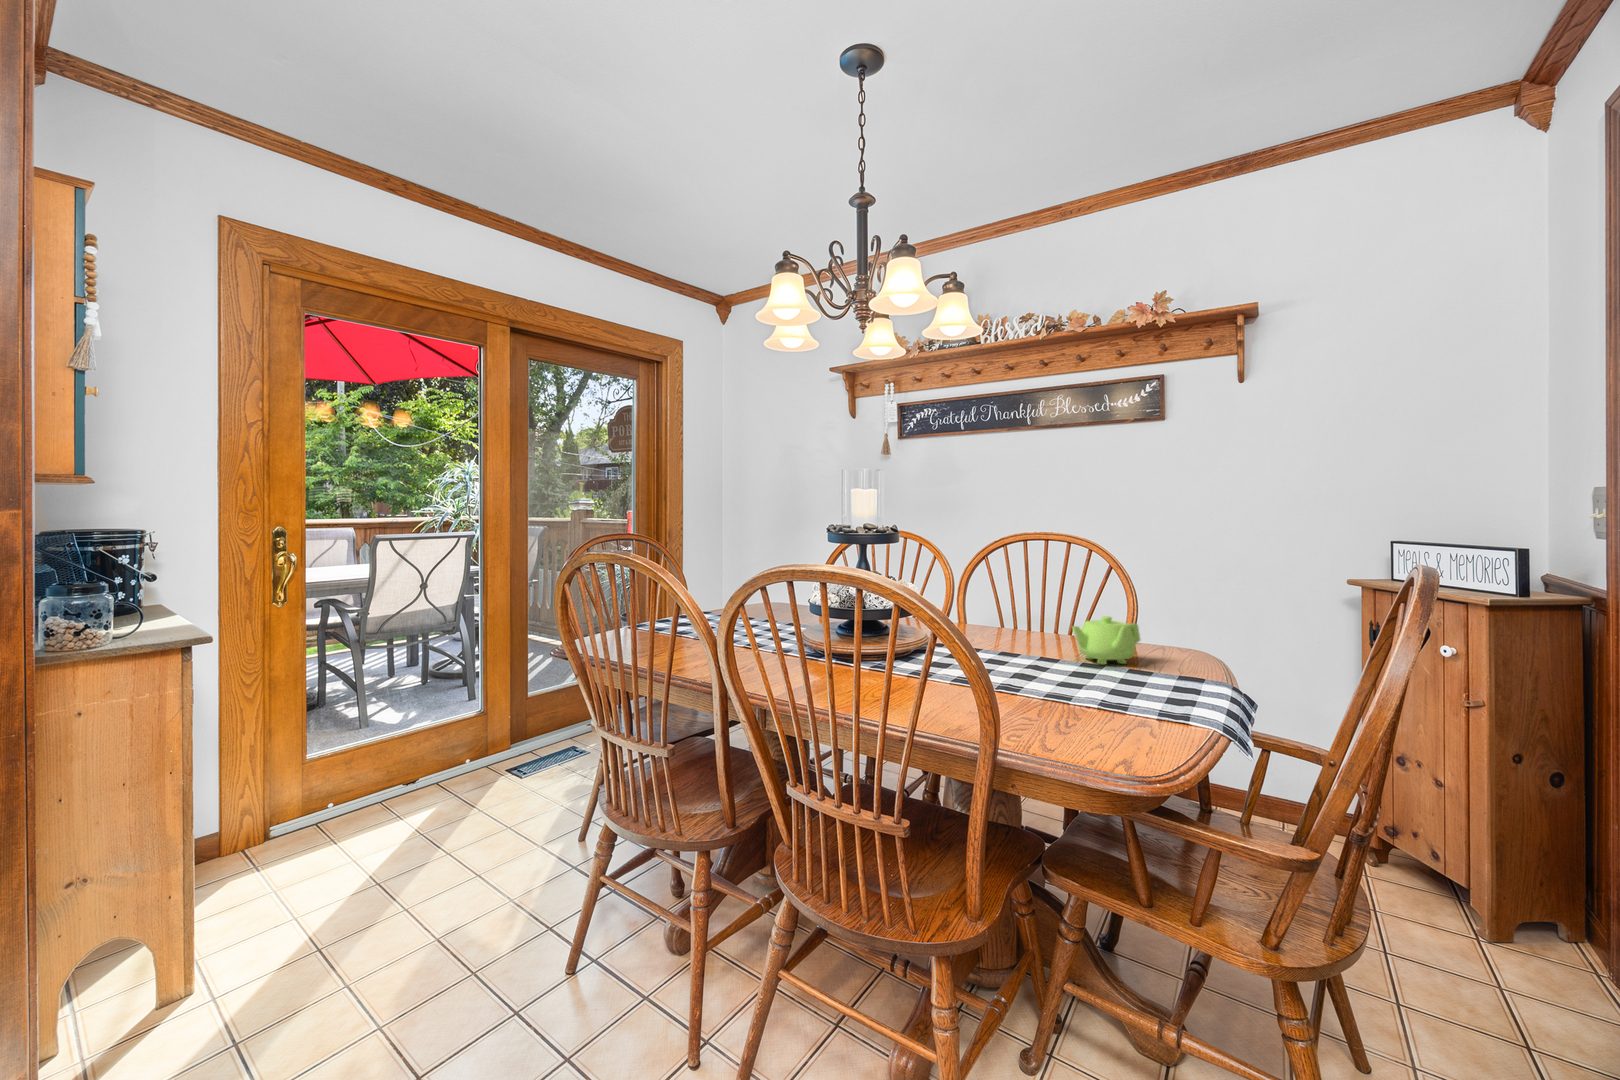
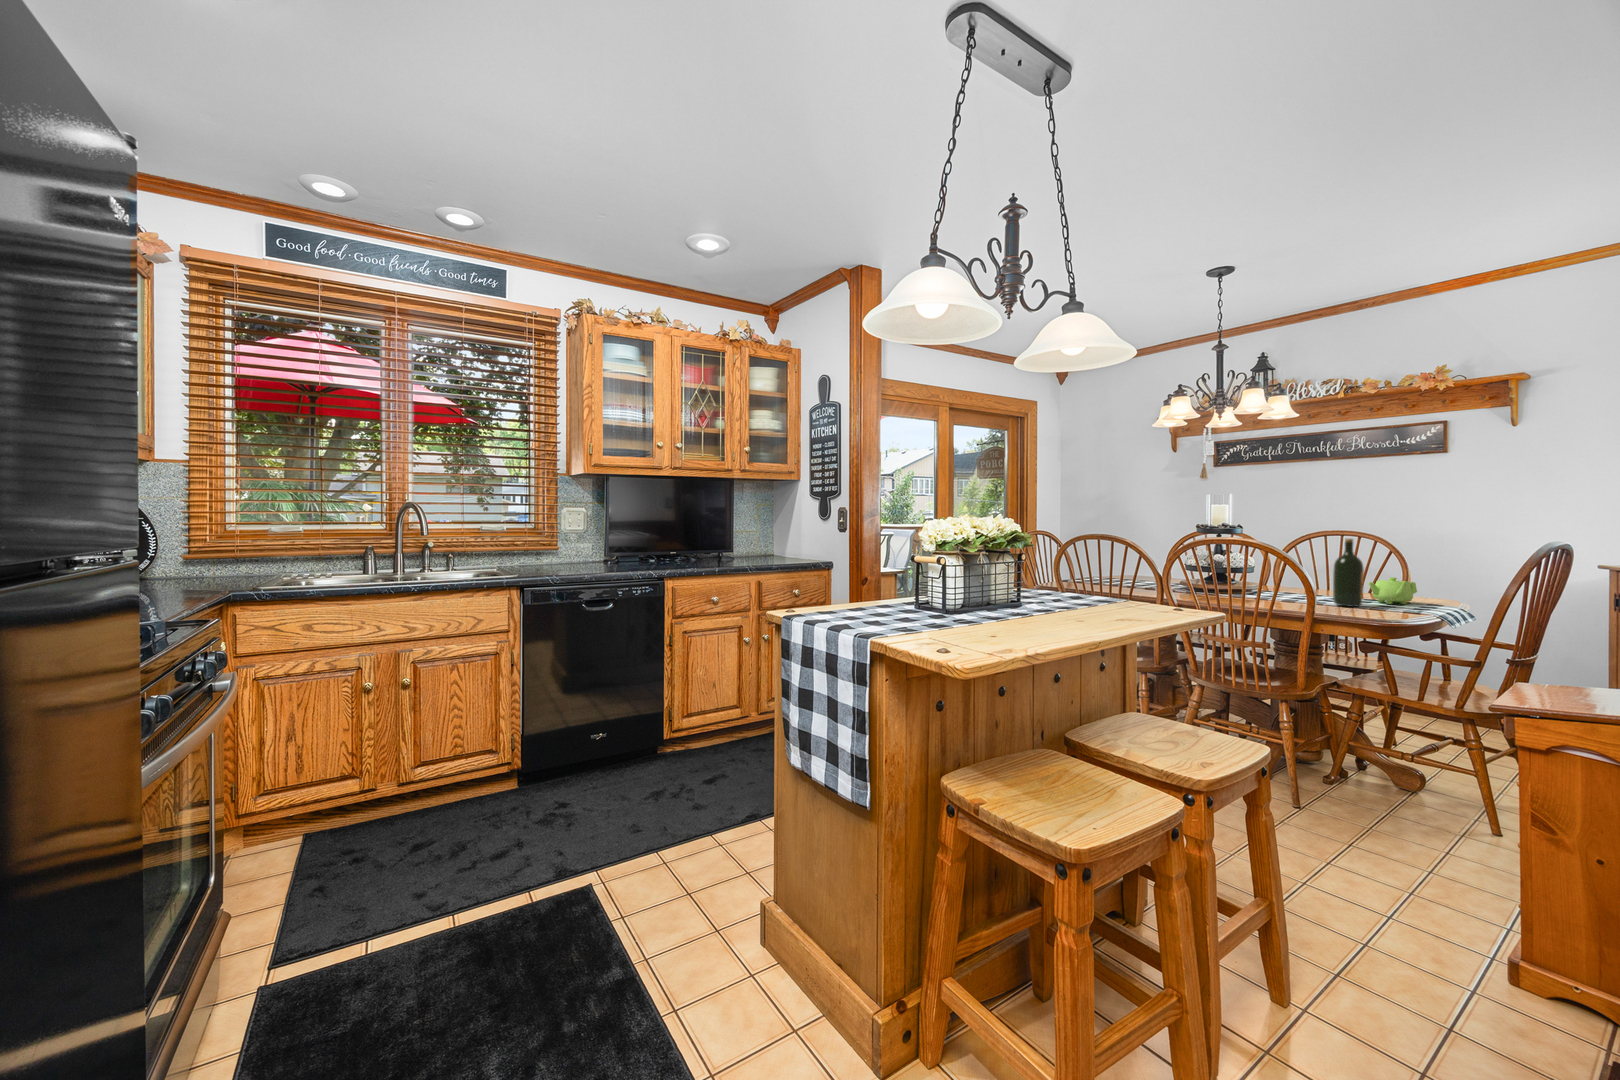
wine bottle: none [1018,550,1064,678] -> present [1333,539,1364,607]

